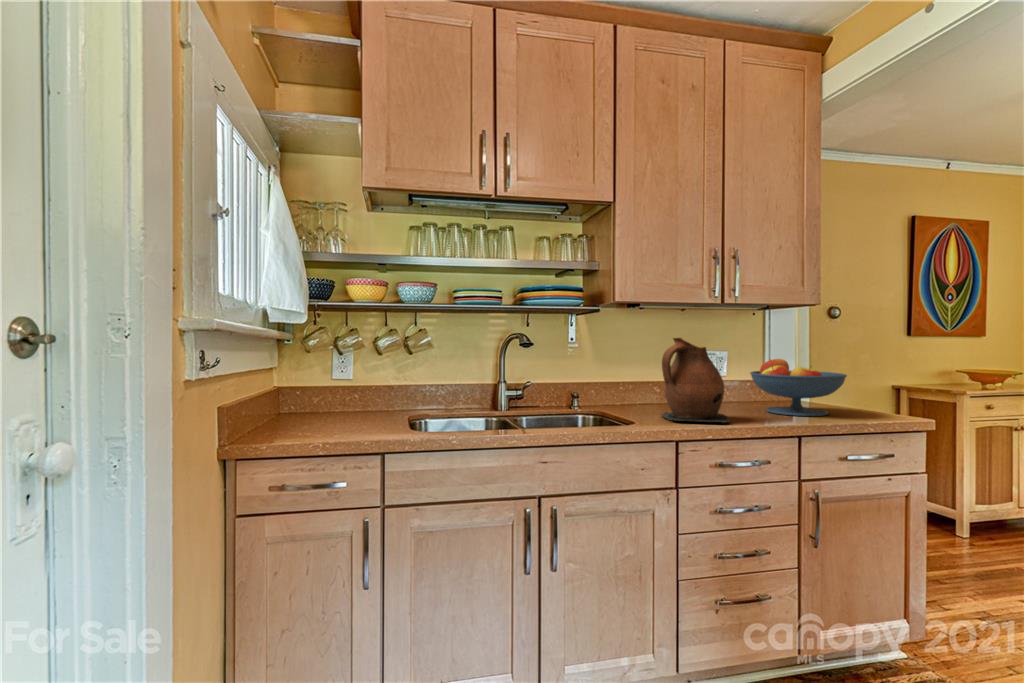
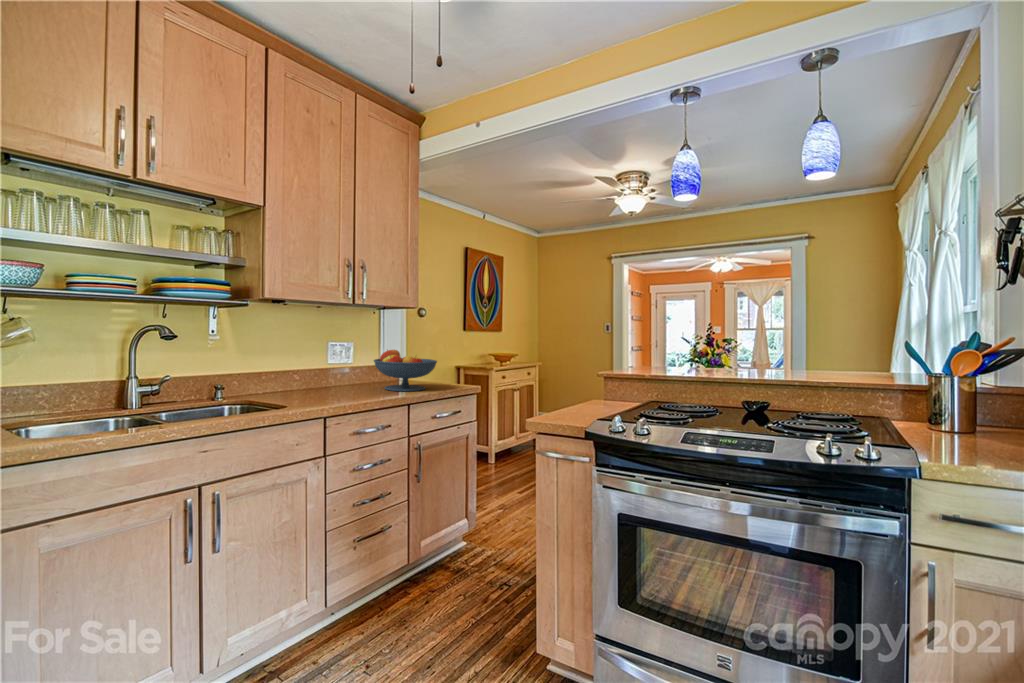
ceramic pitcher: present [662,337,731,424] -> none [305,334,366,402]

